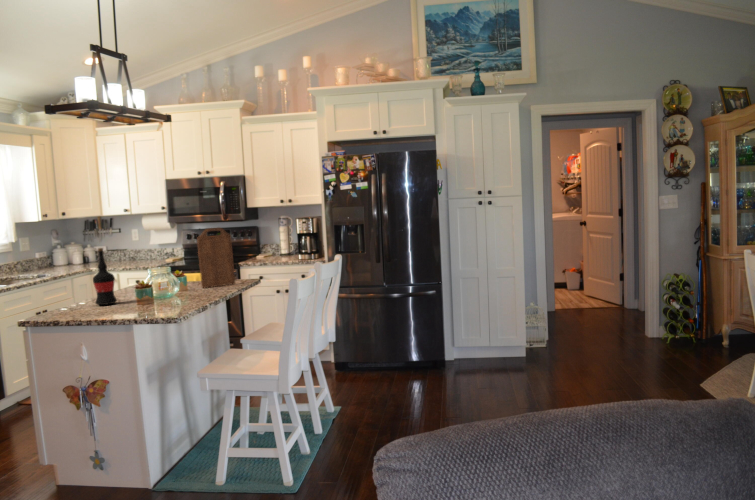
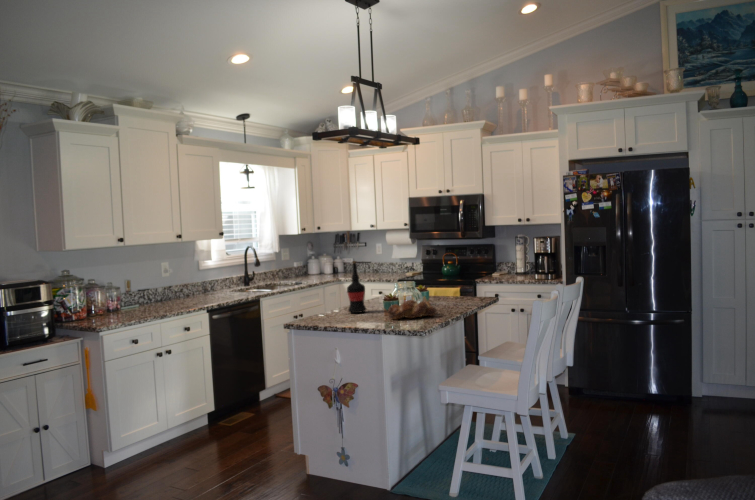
cutting board: present [197,228,235,288] -> none [439,245,473,302]
bread loaf: none [141,286,195,308] -> present [388,300,437,320]

